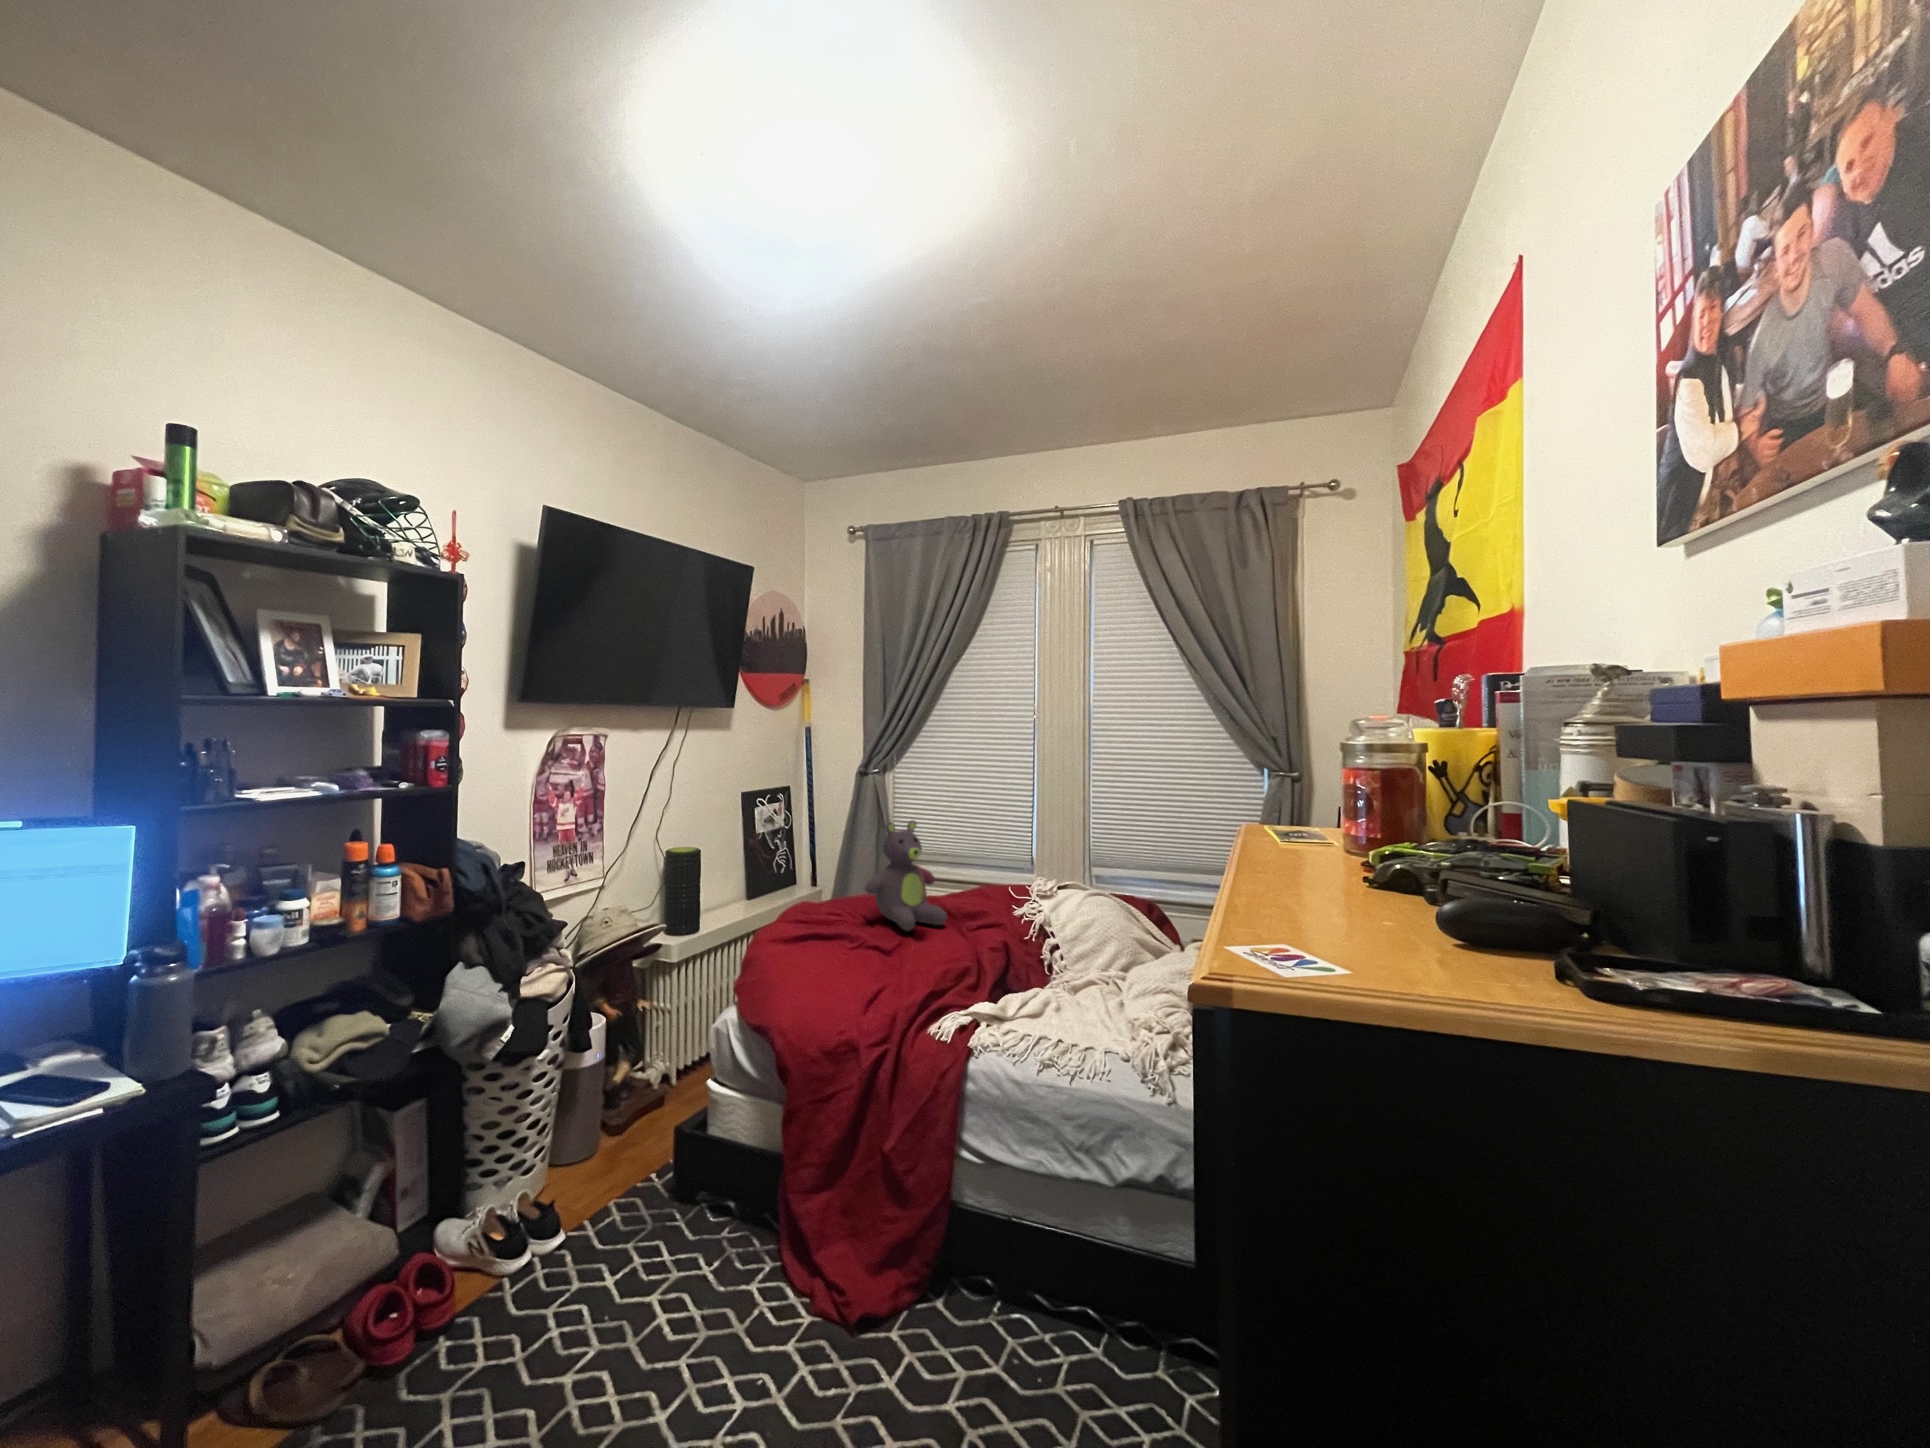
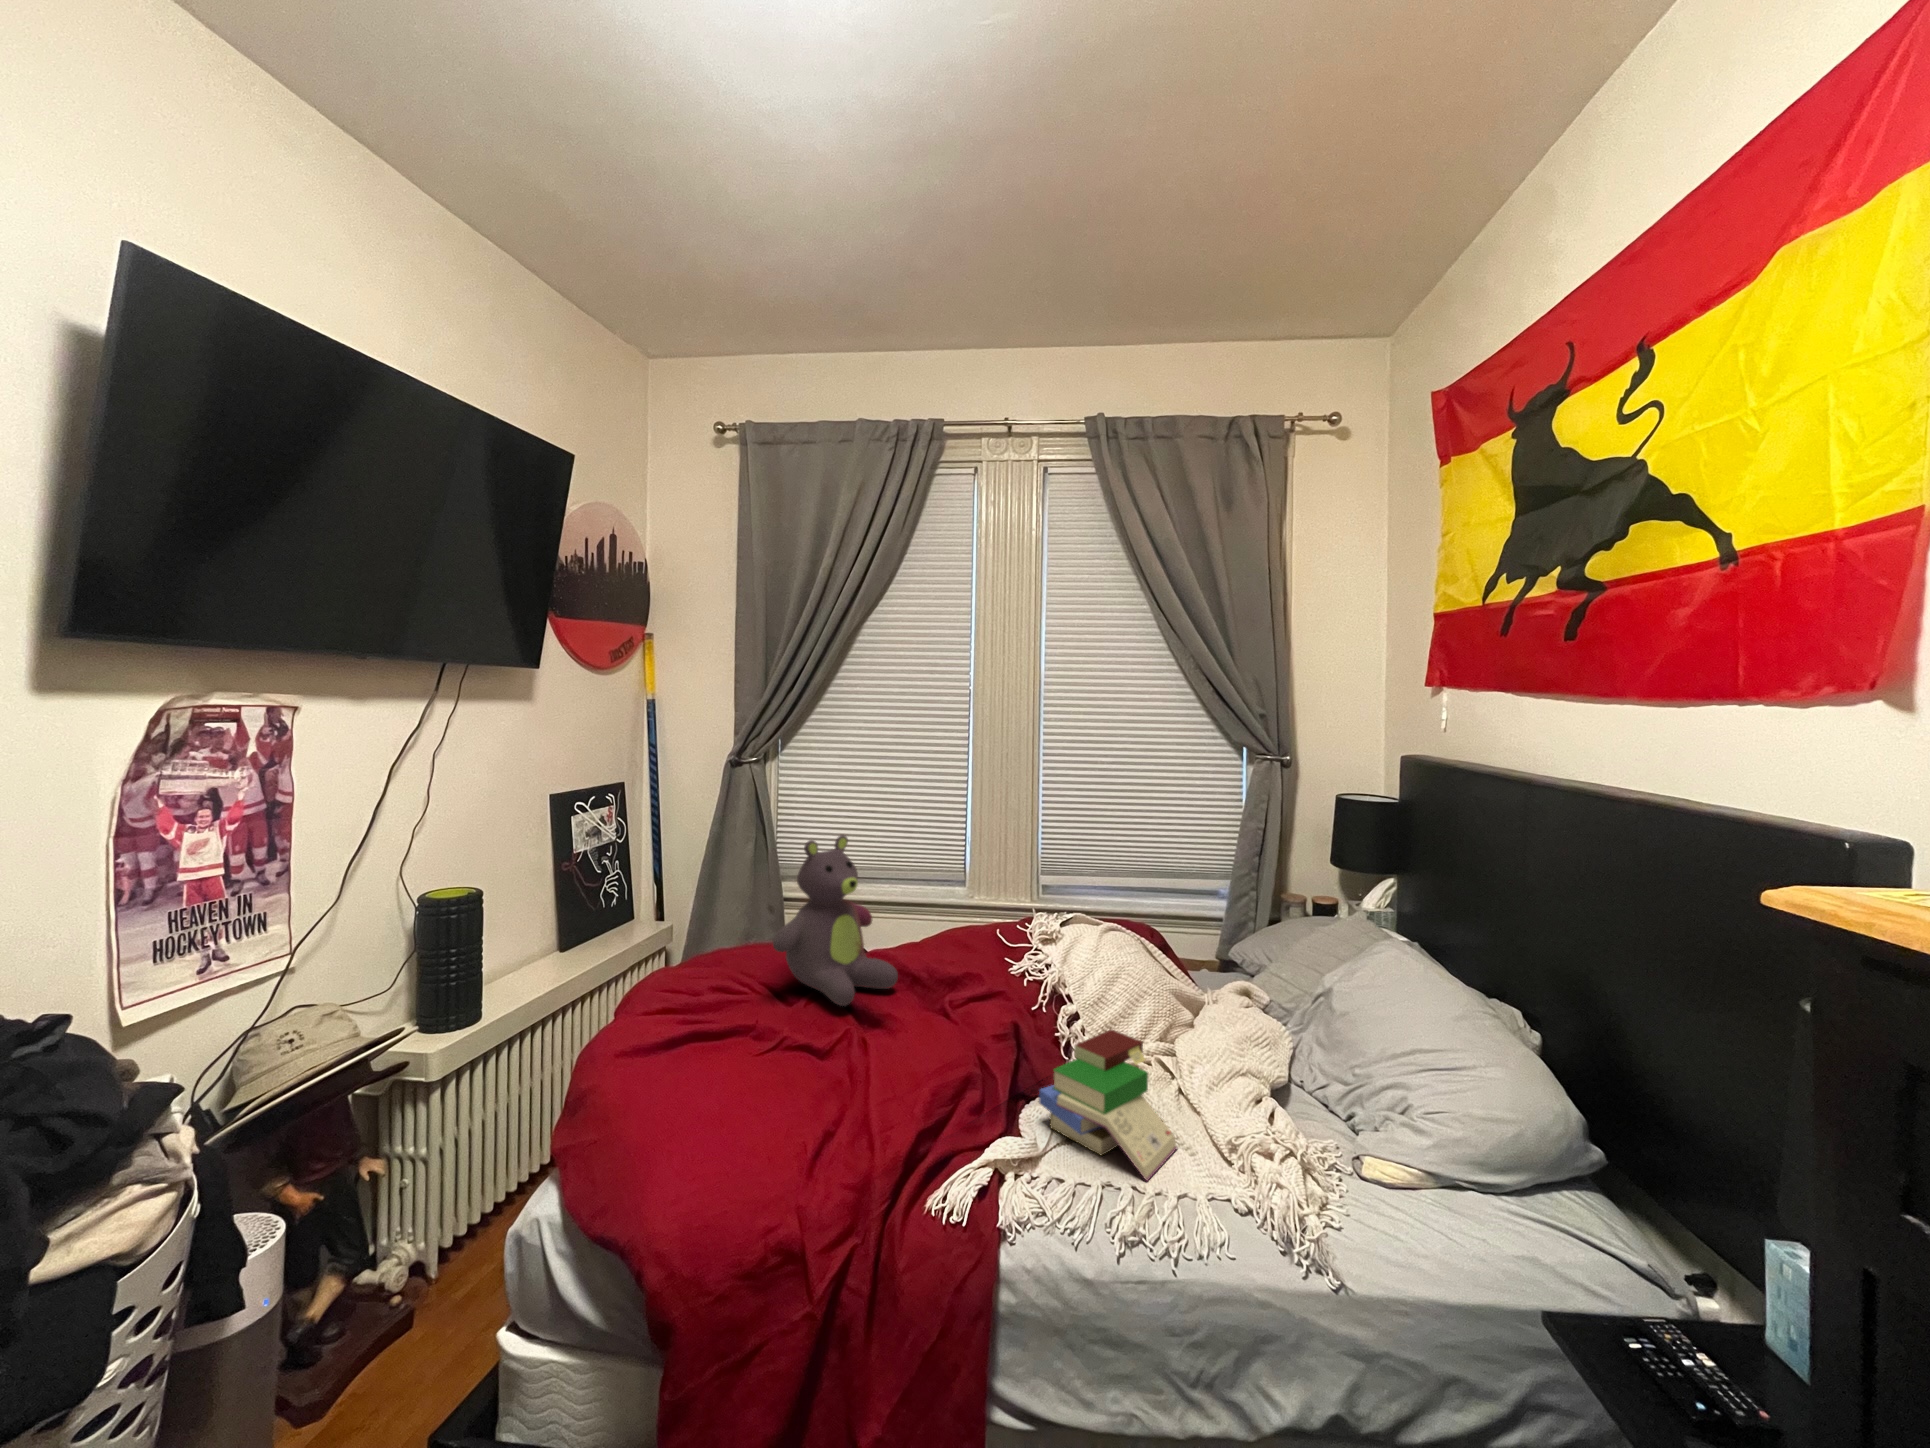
book: none [1015,952,1098,1035] -> present [1039,1030,1177,1181]

